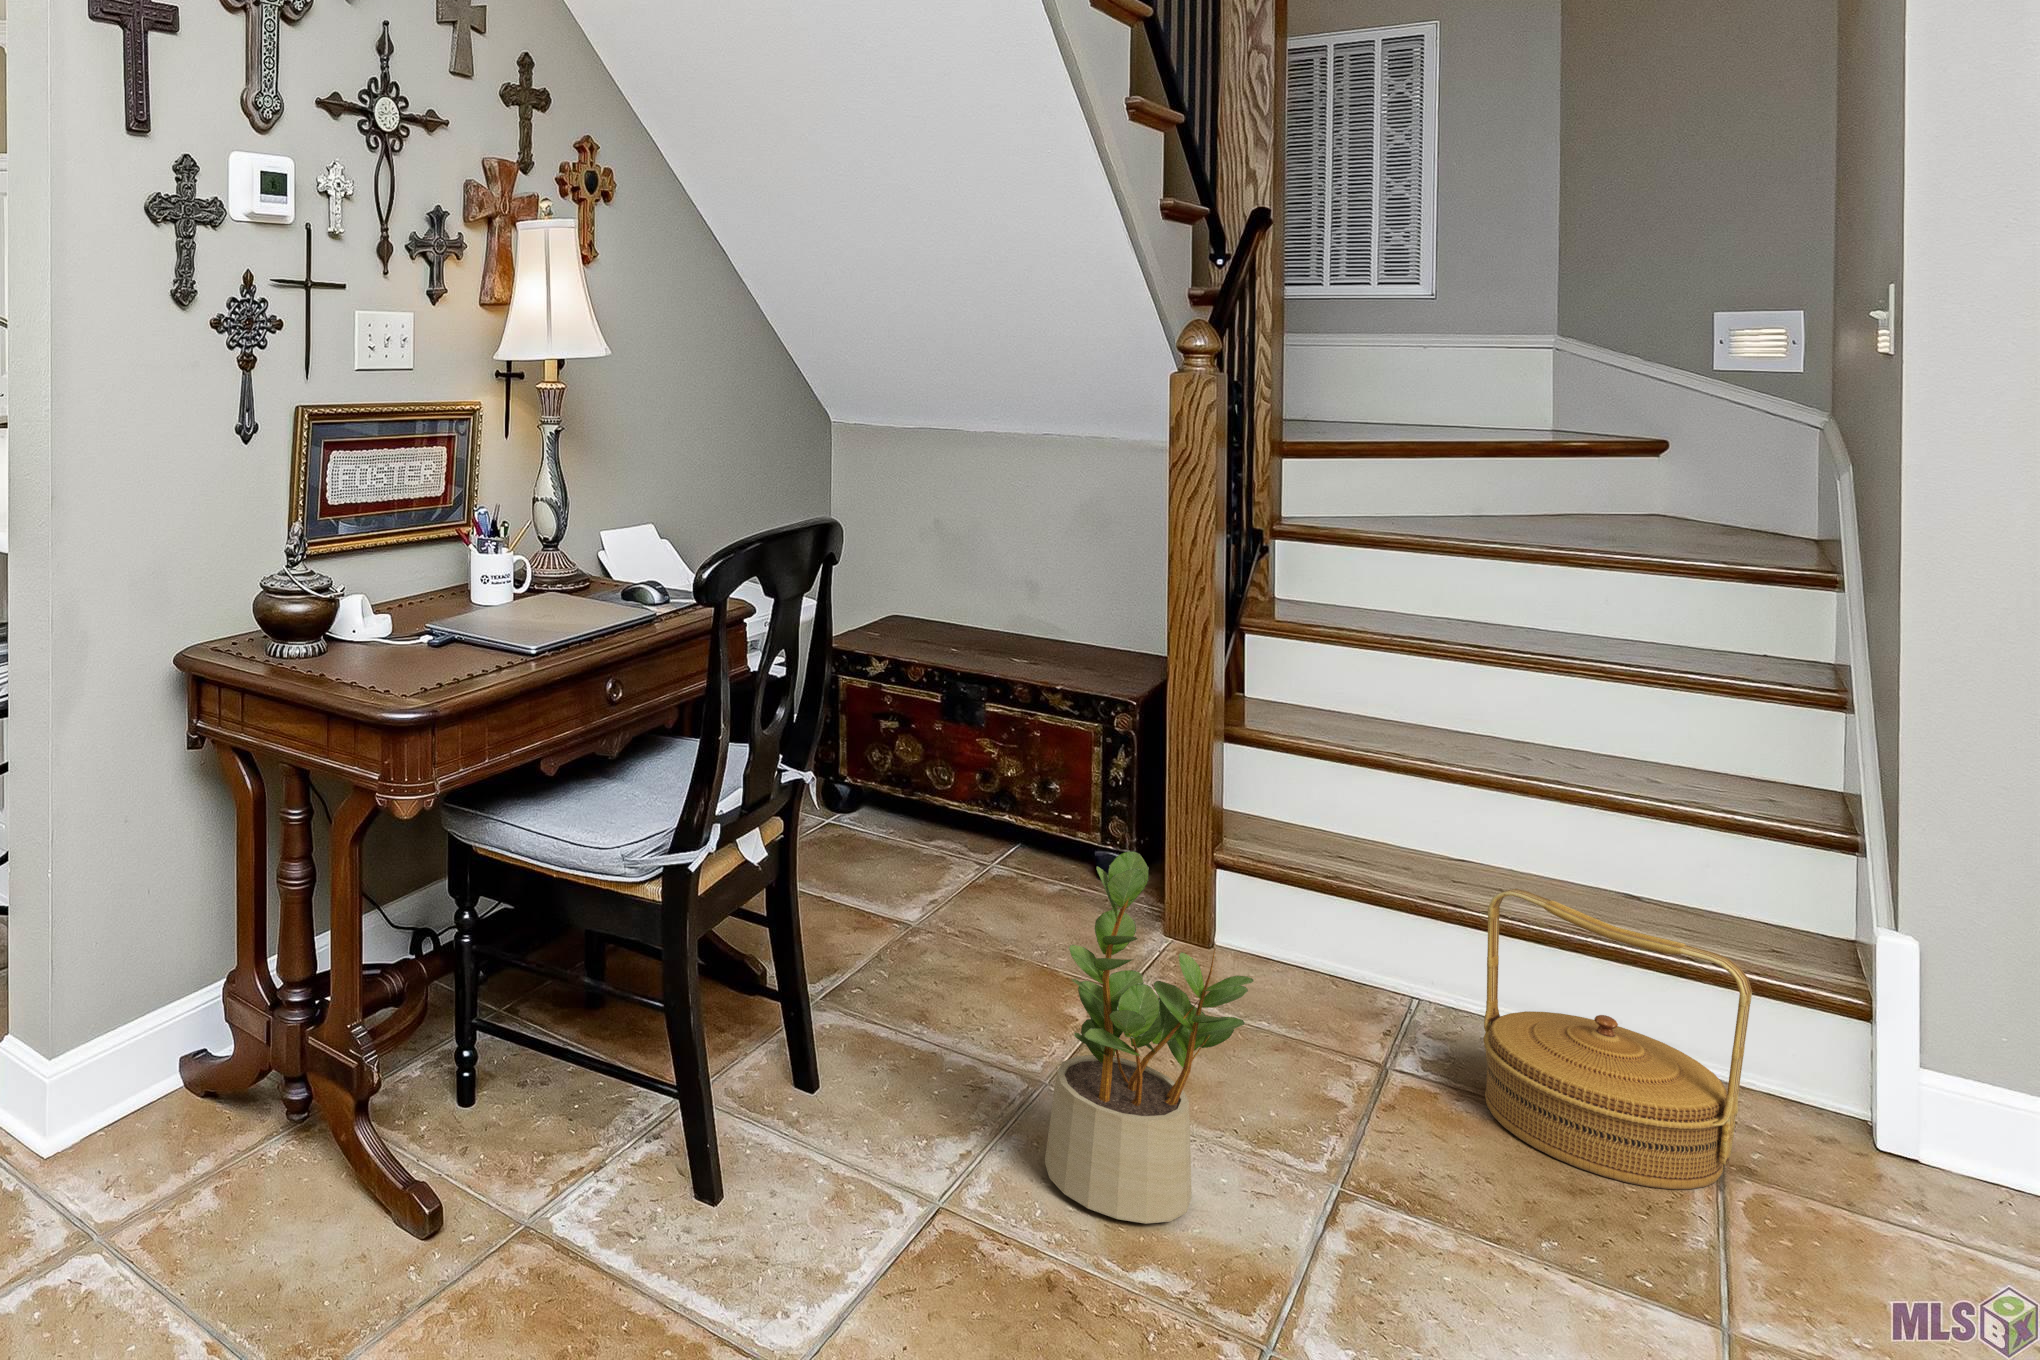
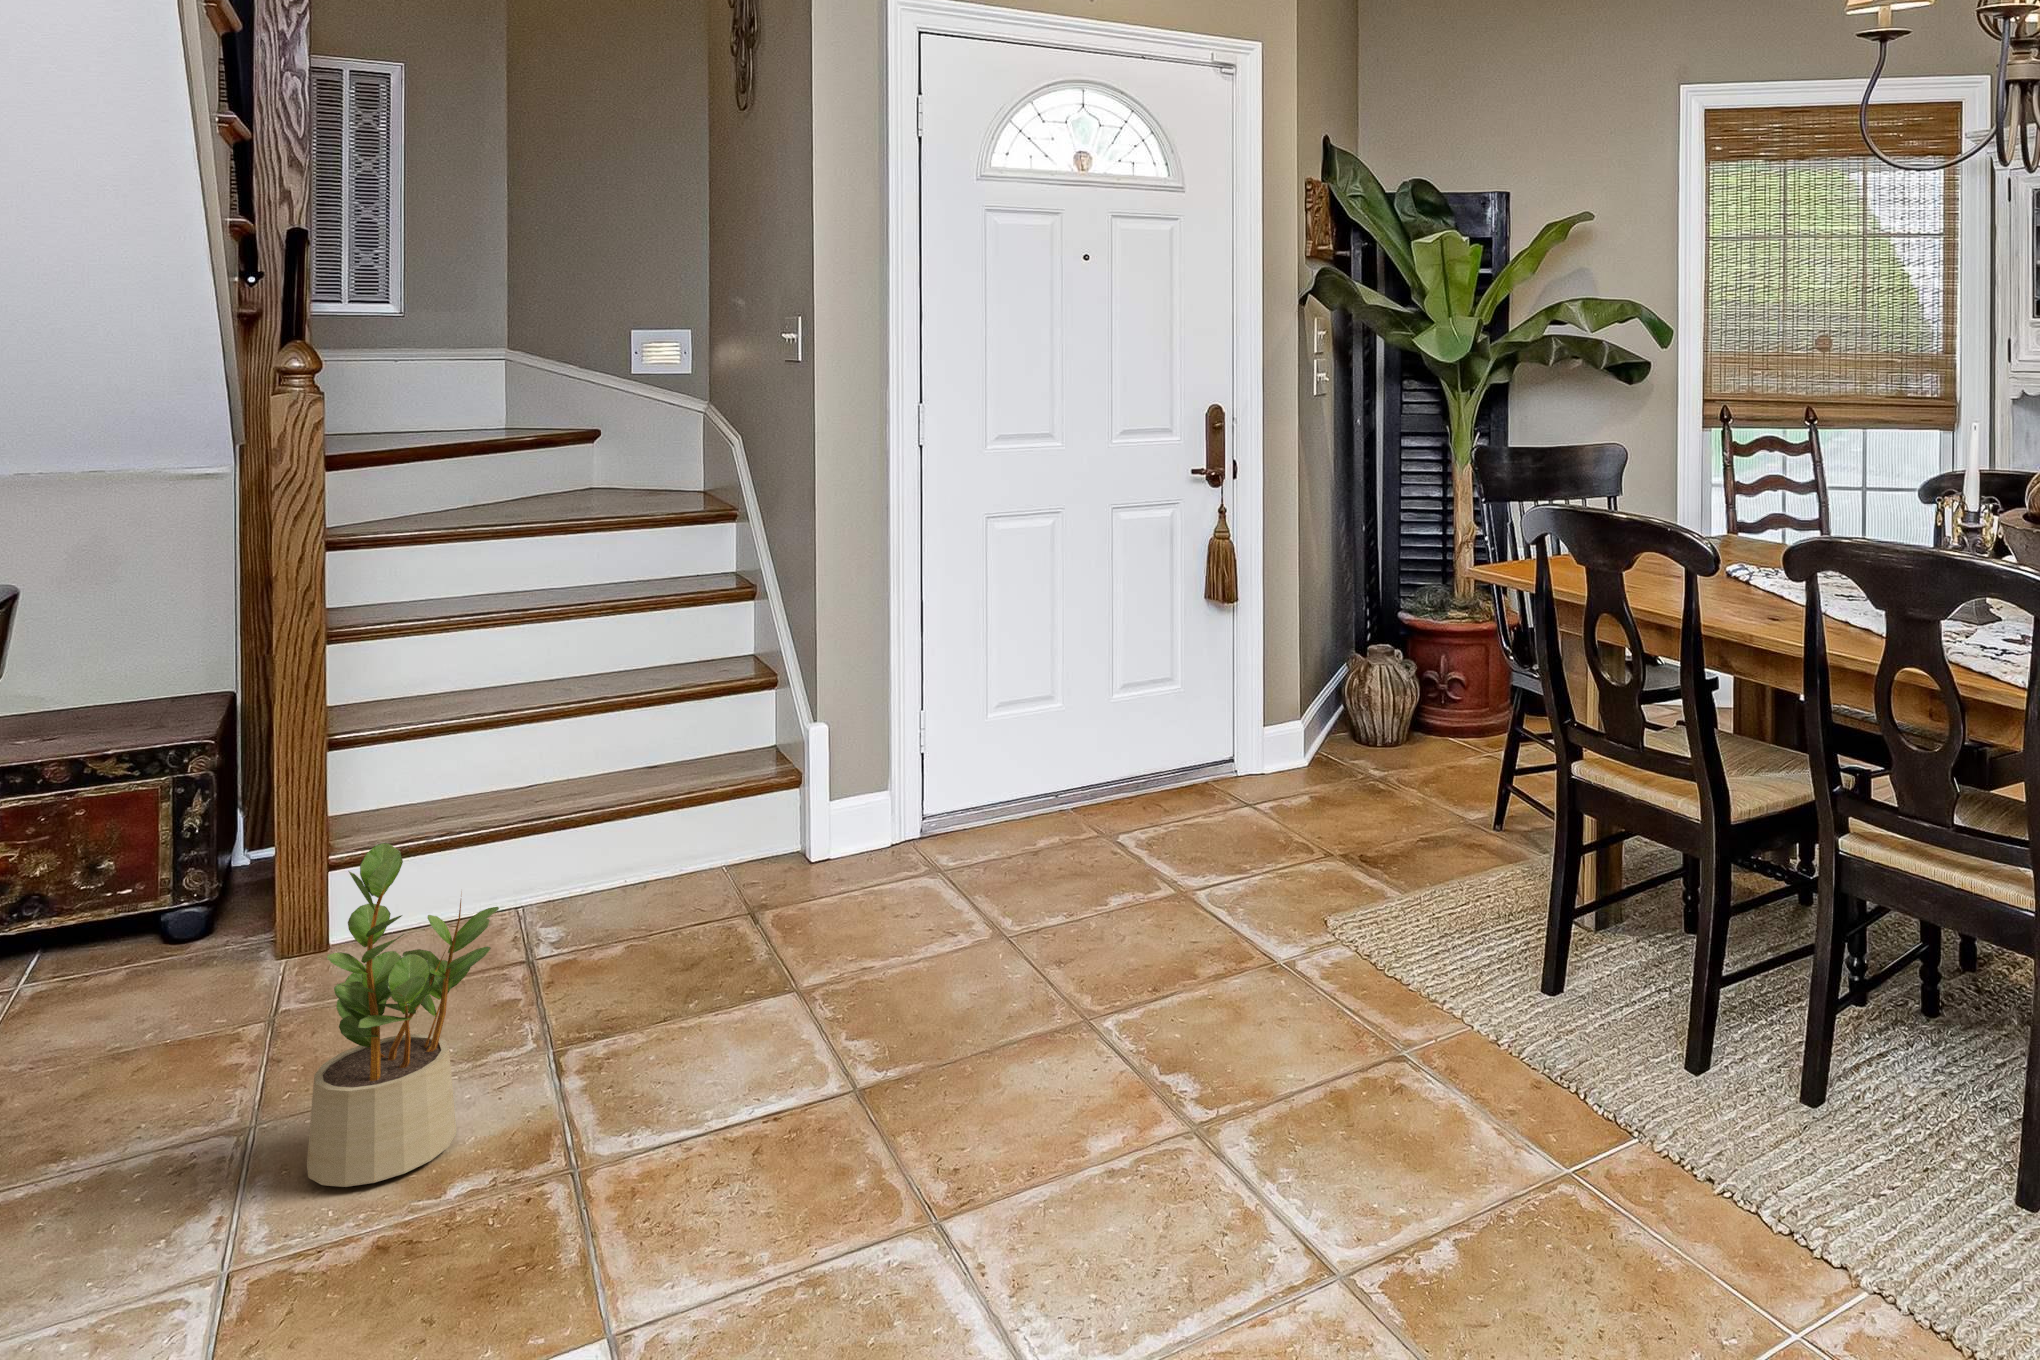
basket: present [1483,889,1752,1190] -> none [594,764,768,954]

